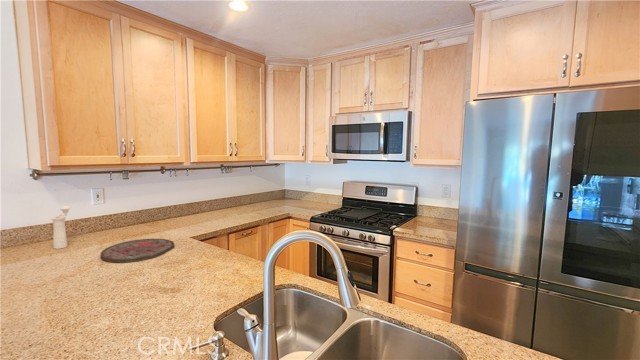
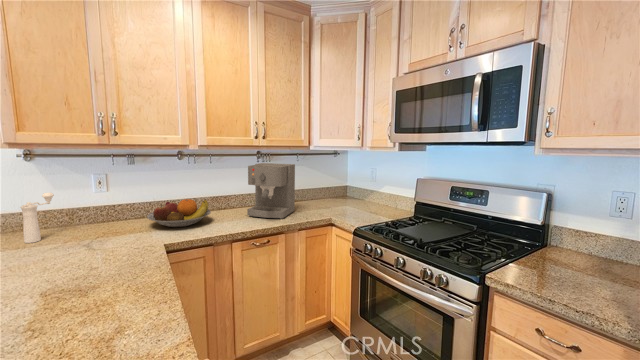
coffee maker: none [225,174,257,216] -> present [247,163,295,219]
fruit bowl: none [149,204,201,228] -> present [147,199,211,227]
cutting board: present [100,239,174,263] -> none [28,241,136,278]

